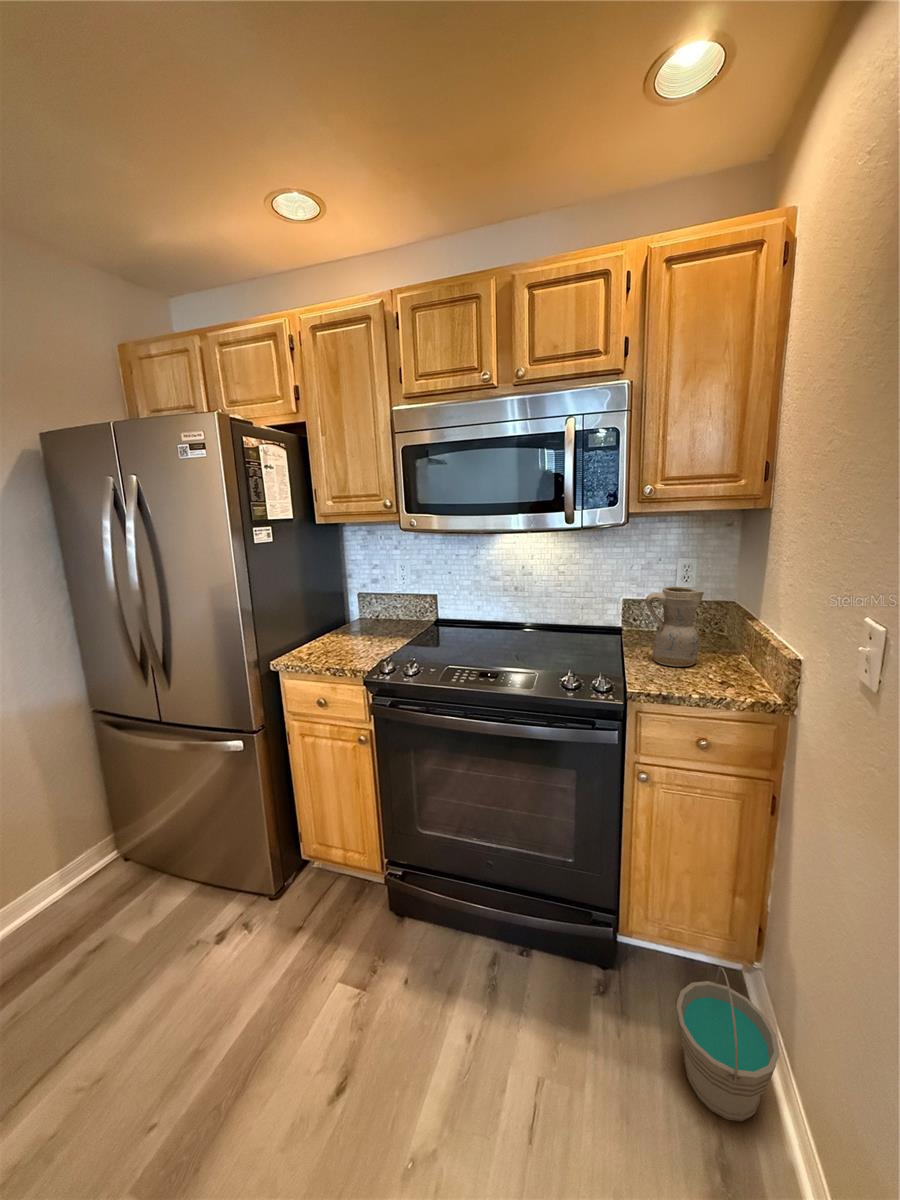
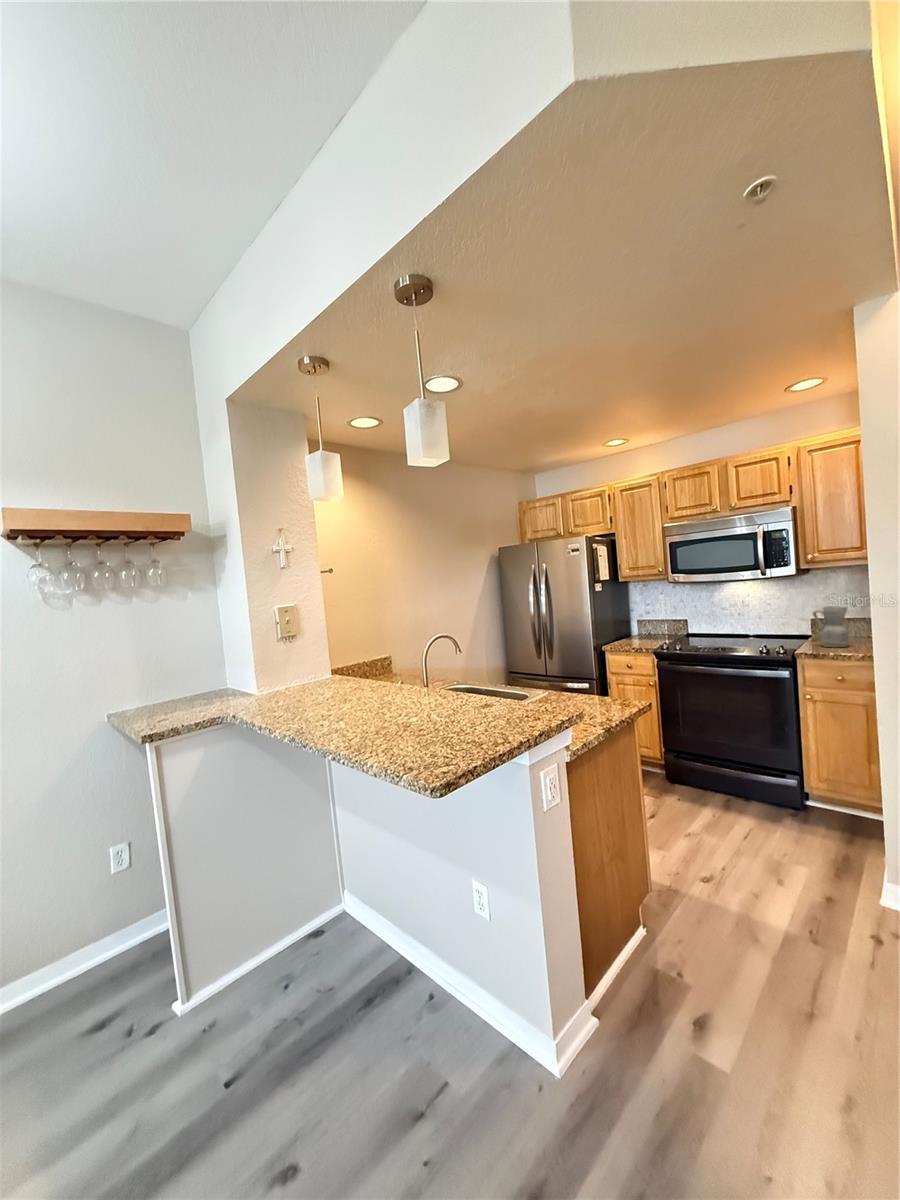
bucket: present [676,967,780,1121] -> none [826,782,880,847]

